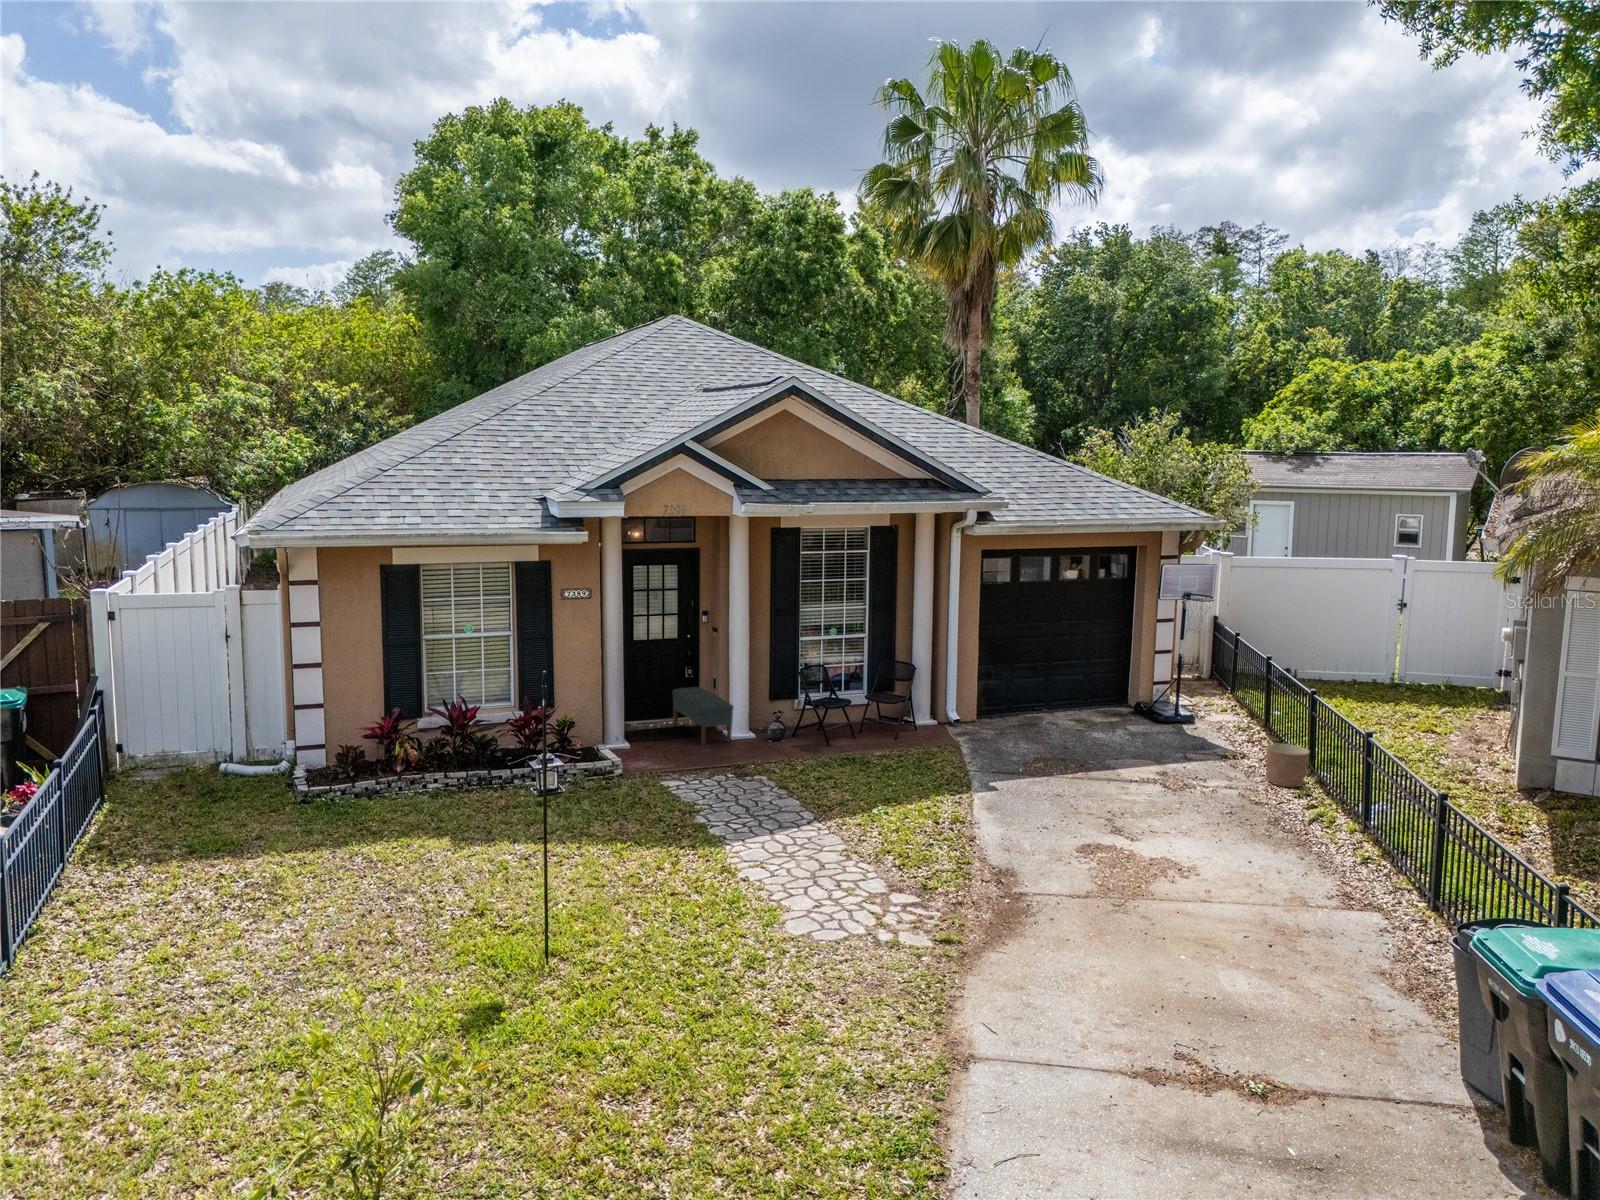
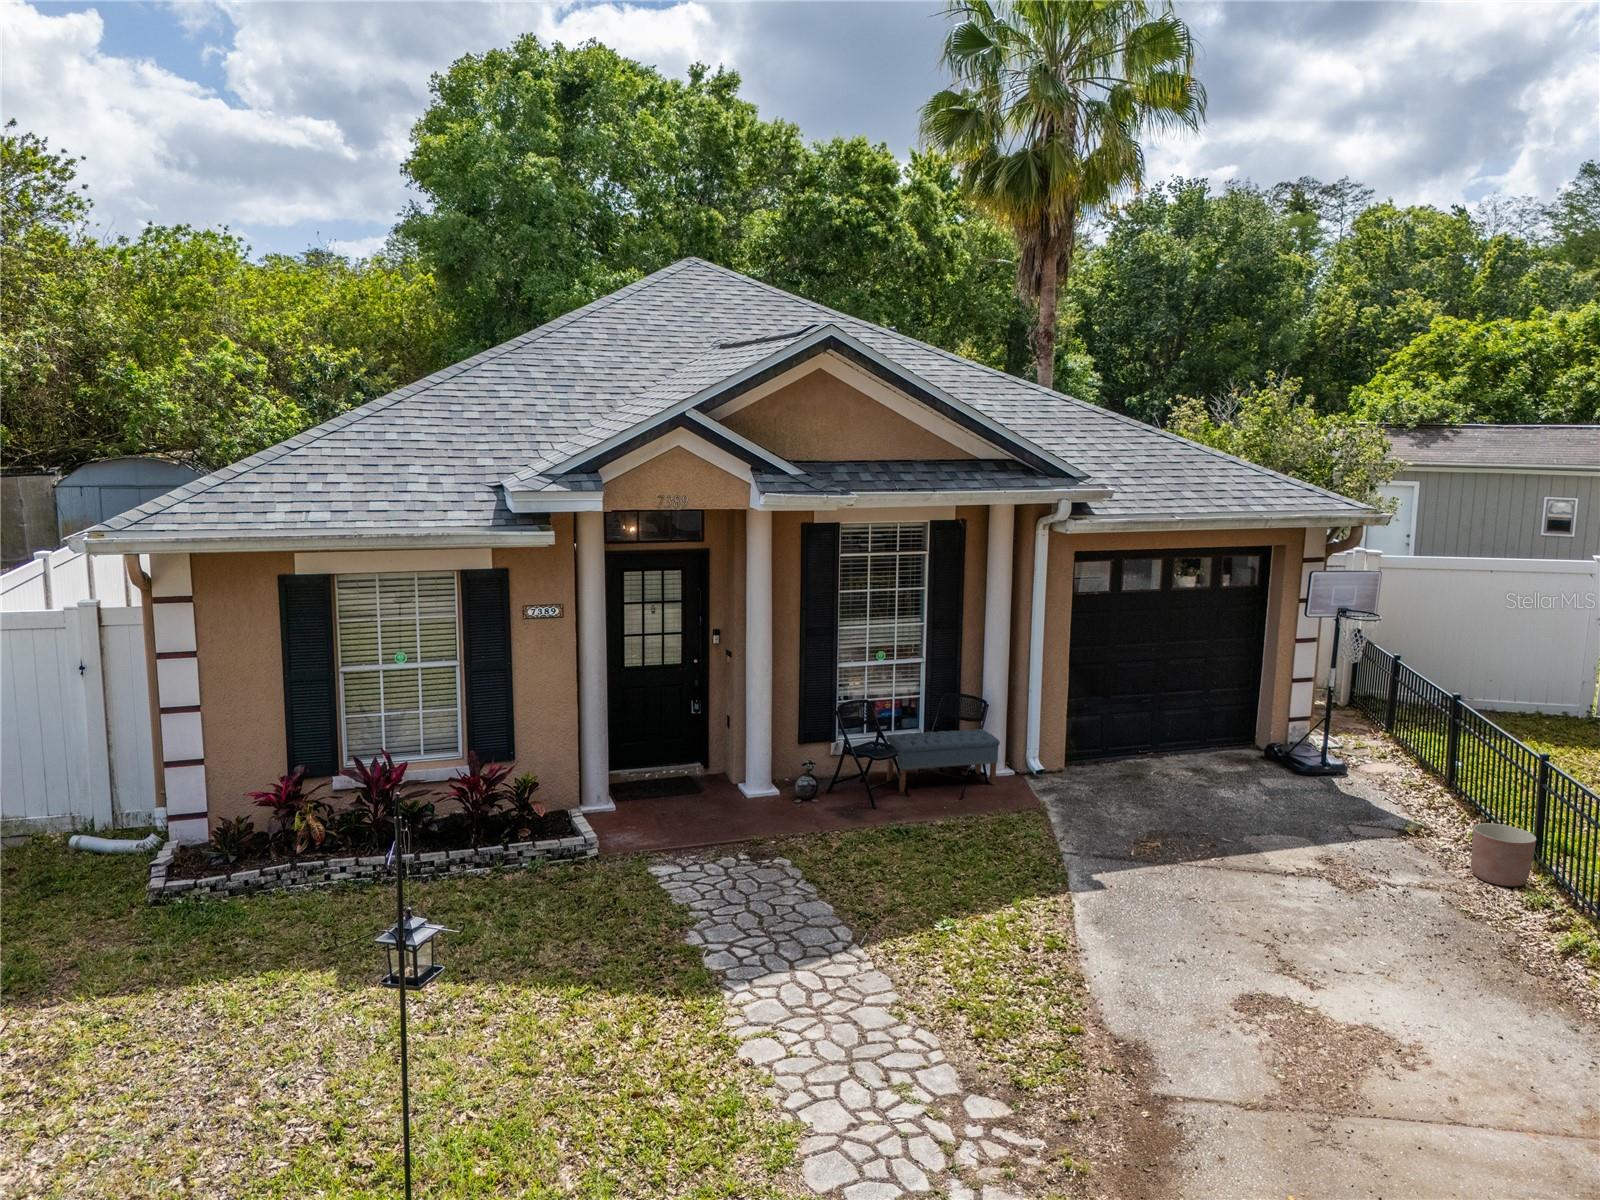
bench: present [672,687,734,745] -> present [886,729,1000,792]

